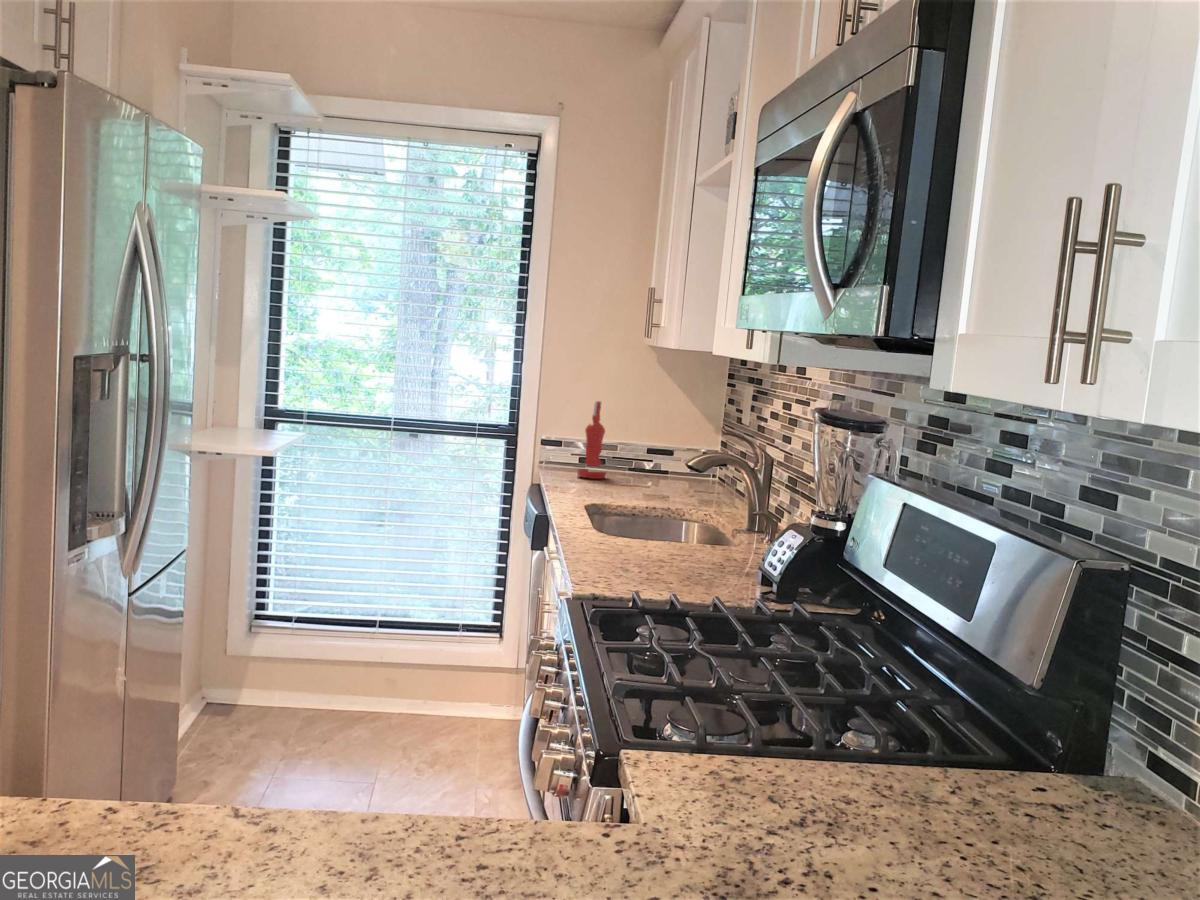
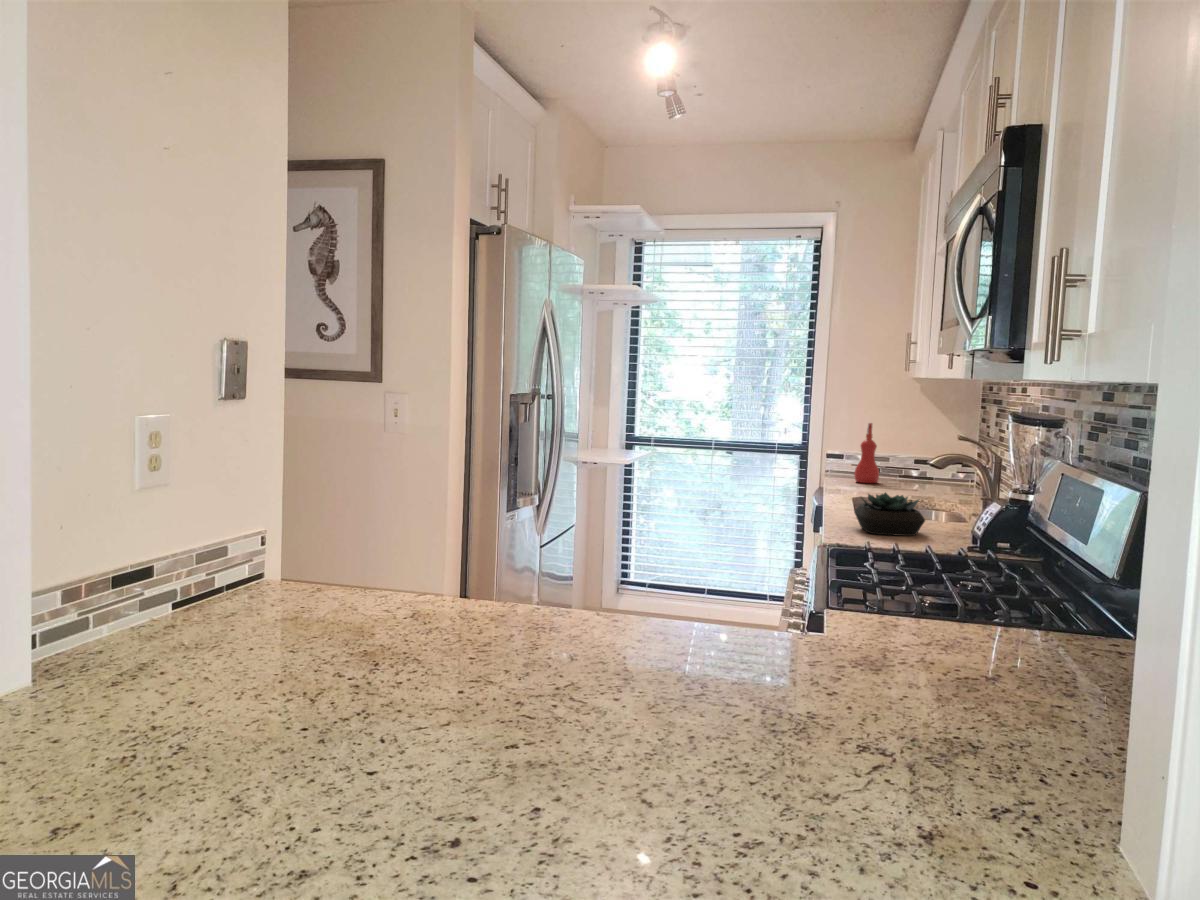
succulent plant: none [607,509,701,571] -> present [854,493,925,536]

